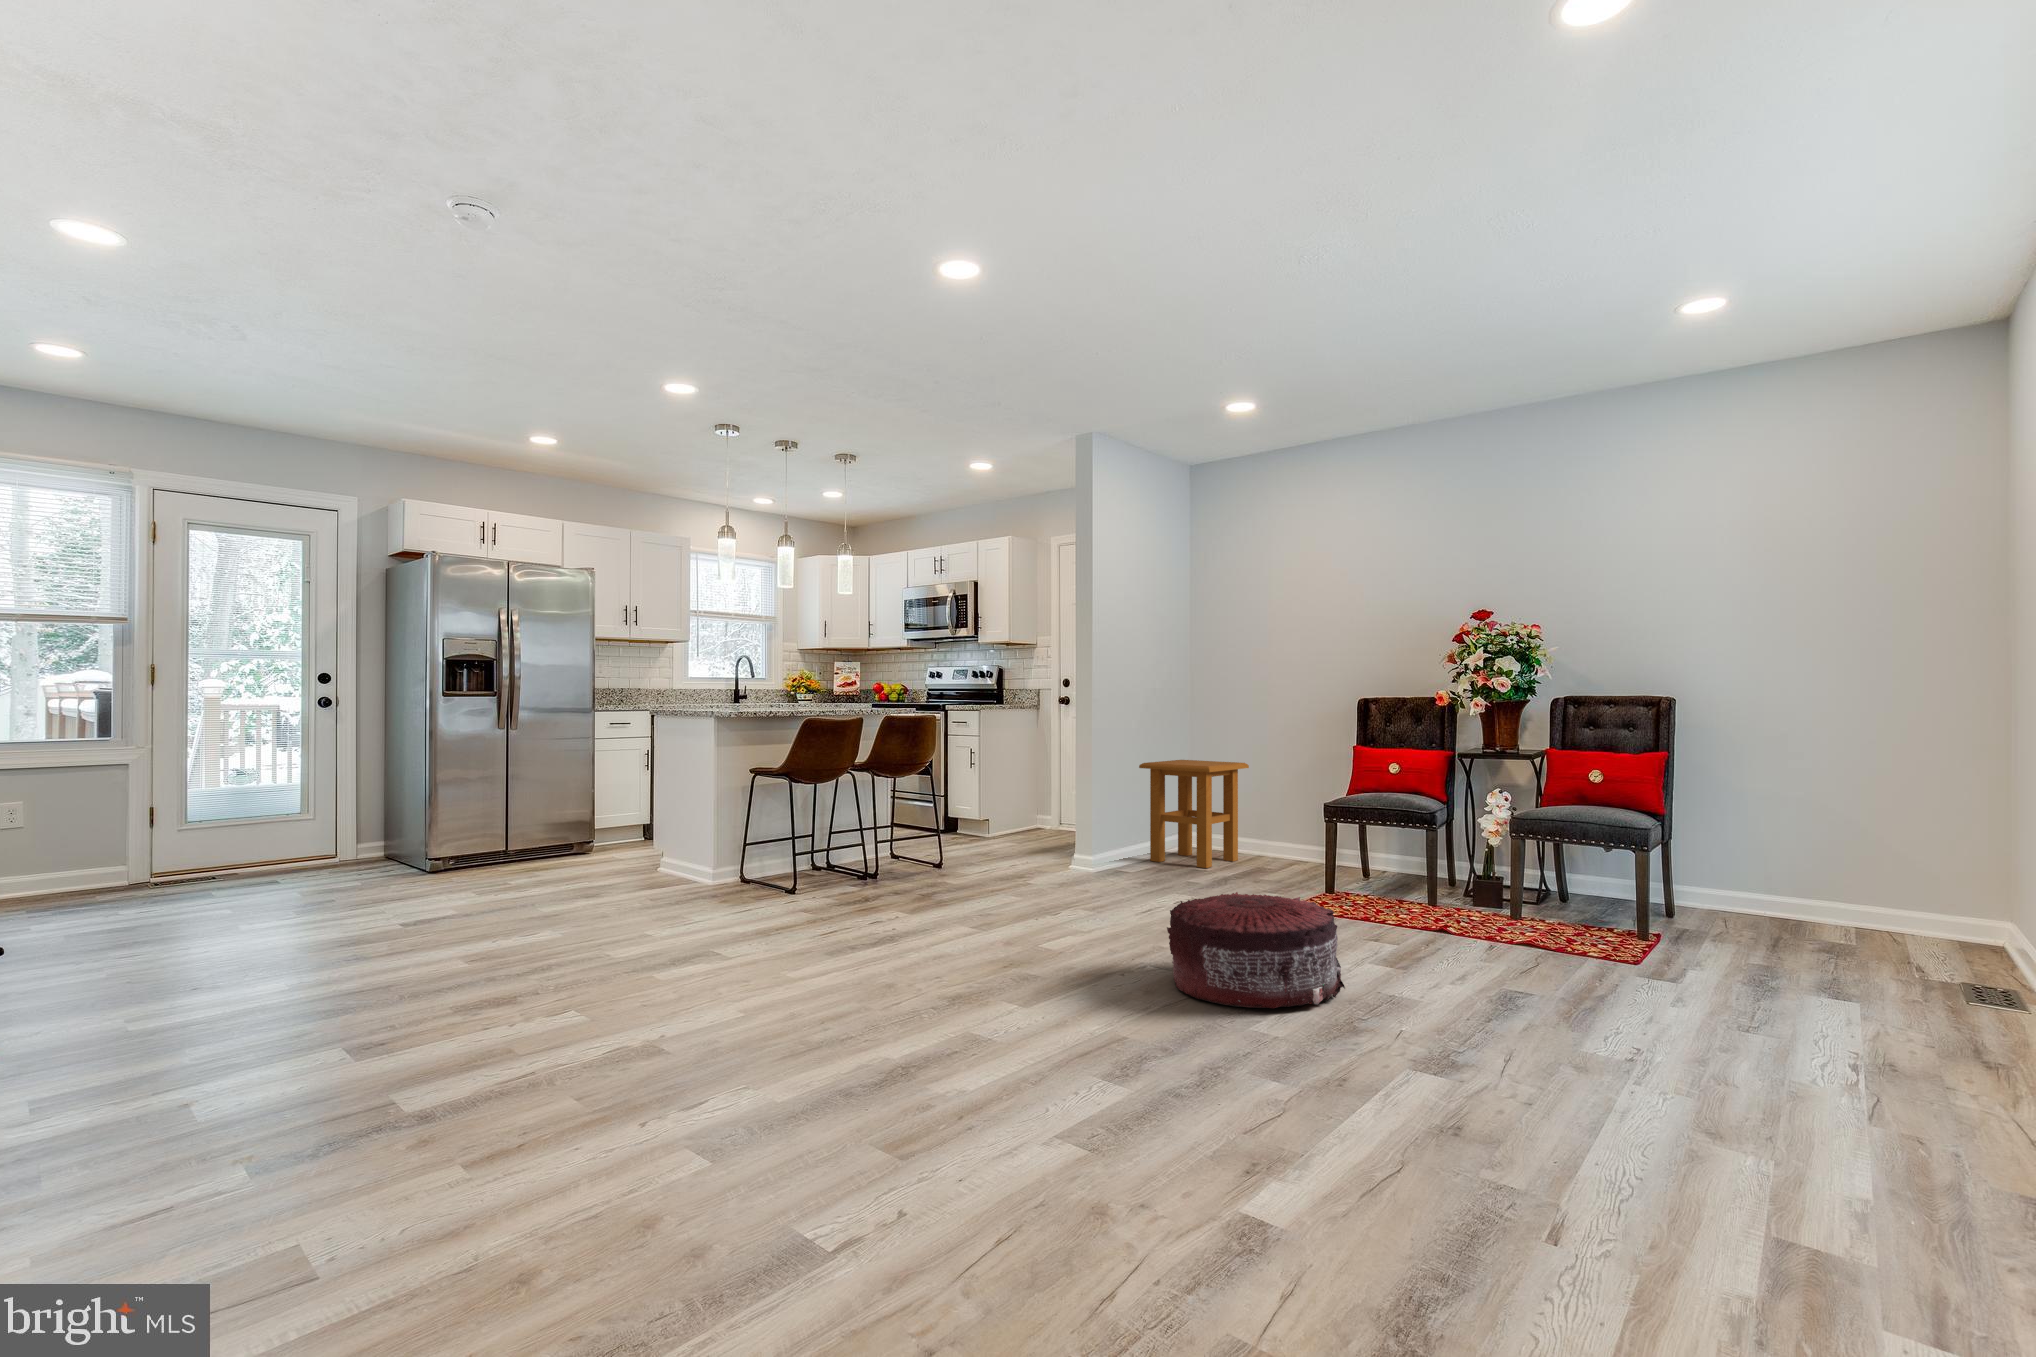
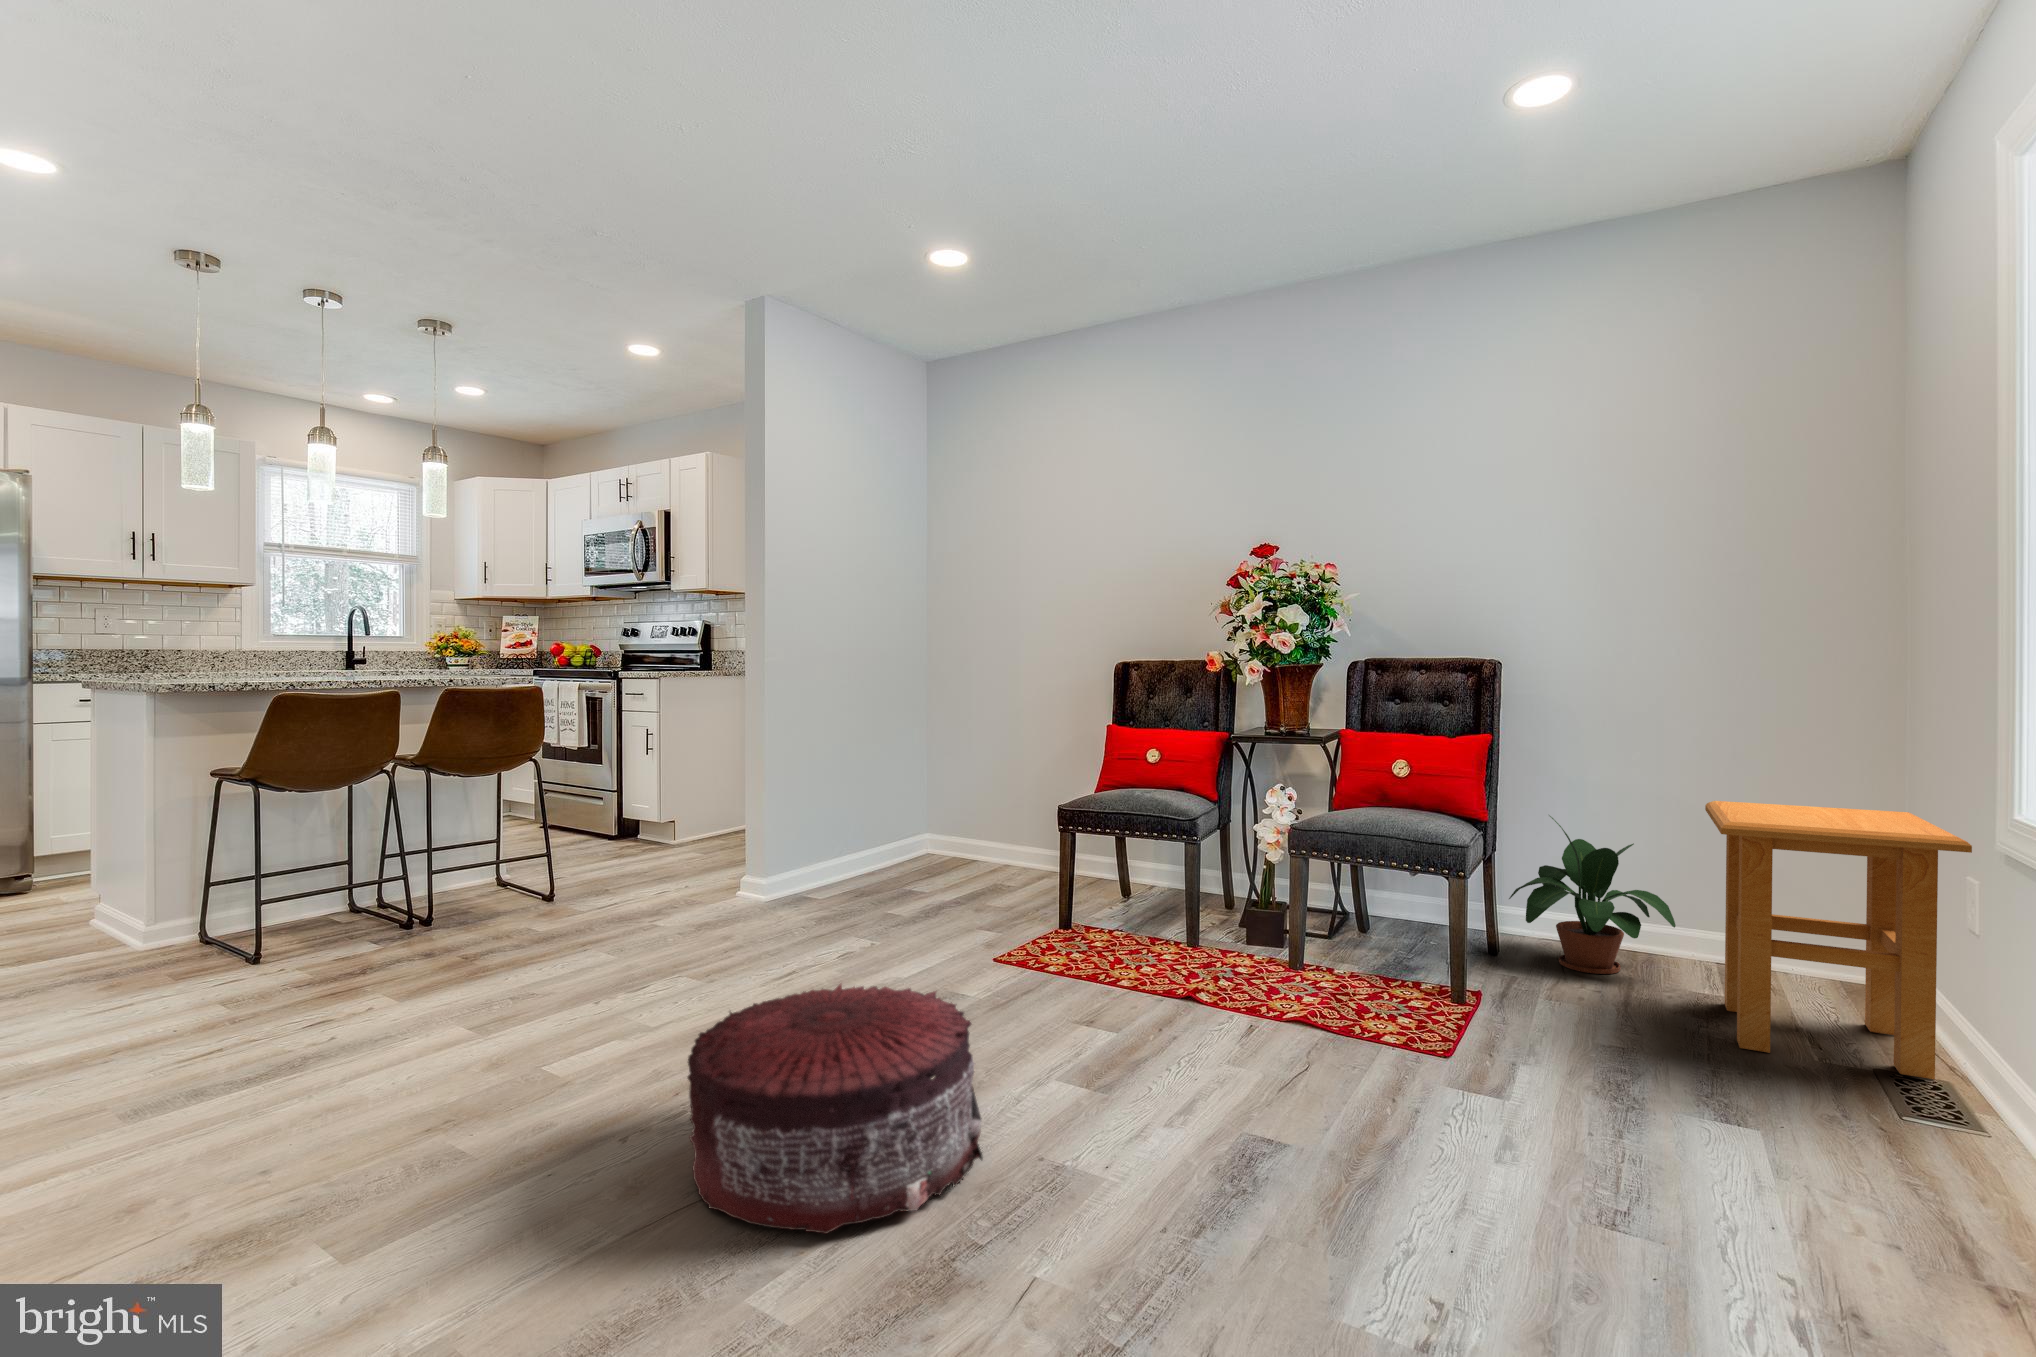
side table: present [1139,760,1249,868] -> present [1705,801,1972,1079]
potted plant: none [1685,812,1820,932] -> present [1509,815,1676,974]

